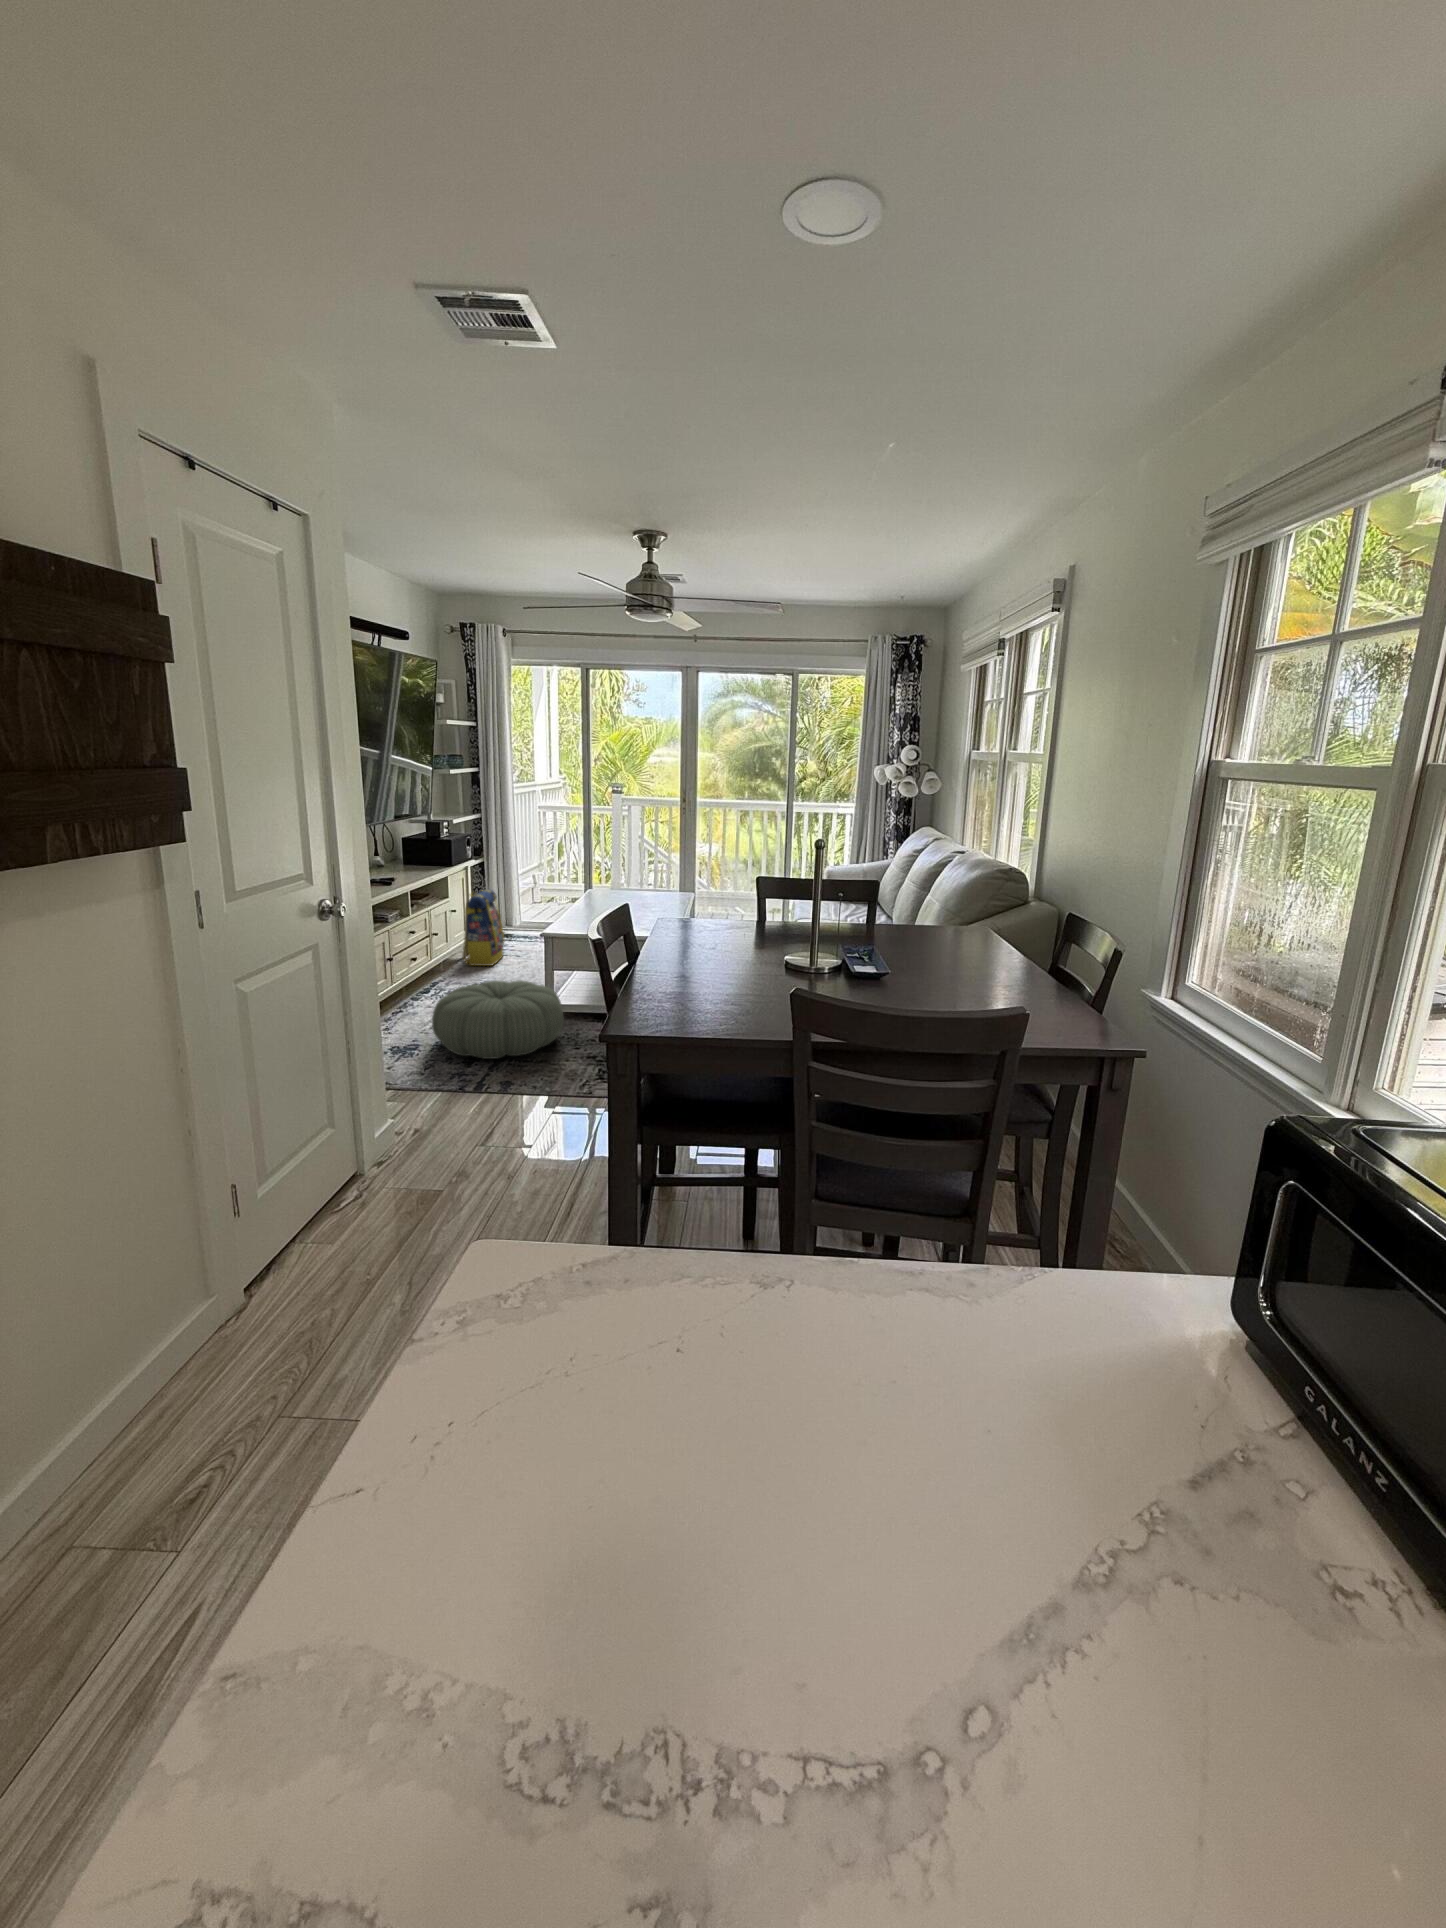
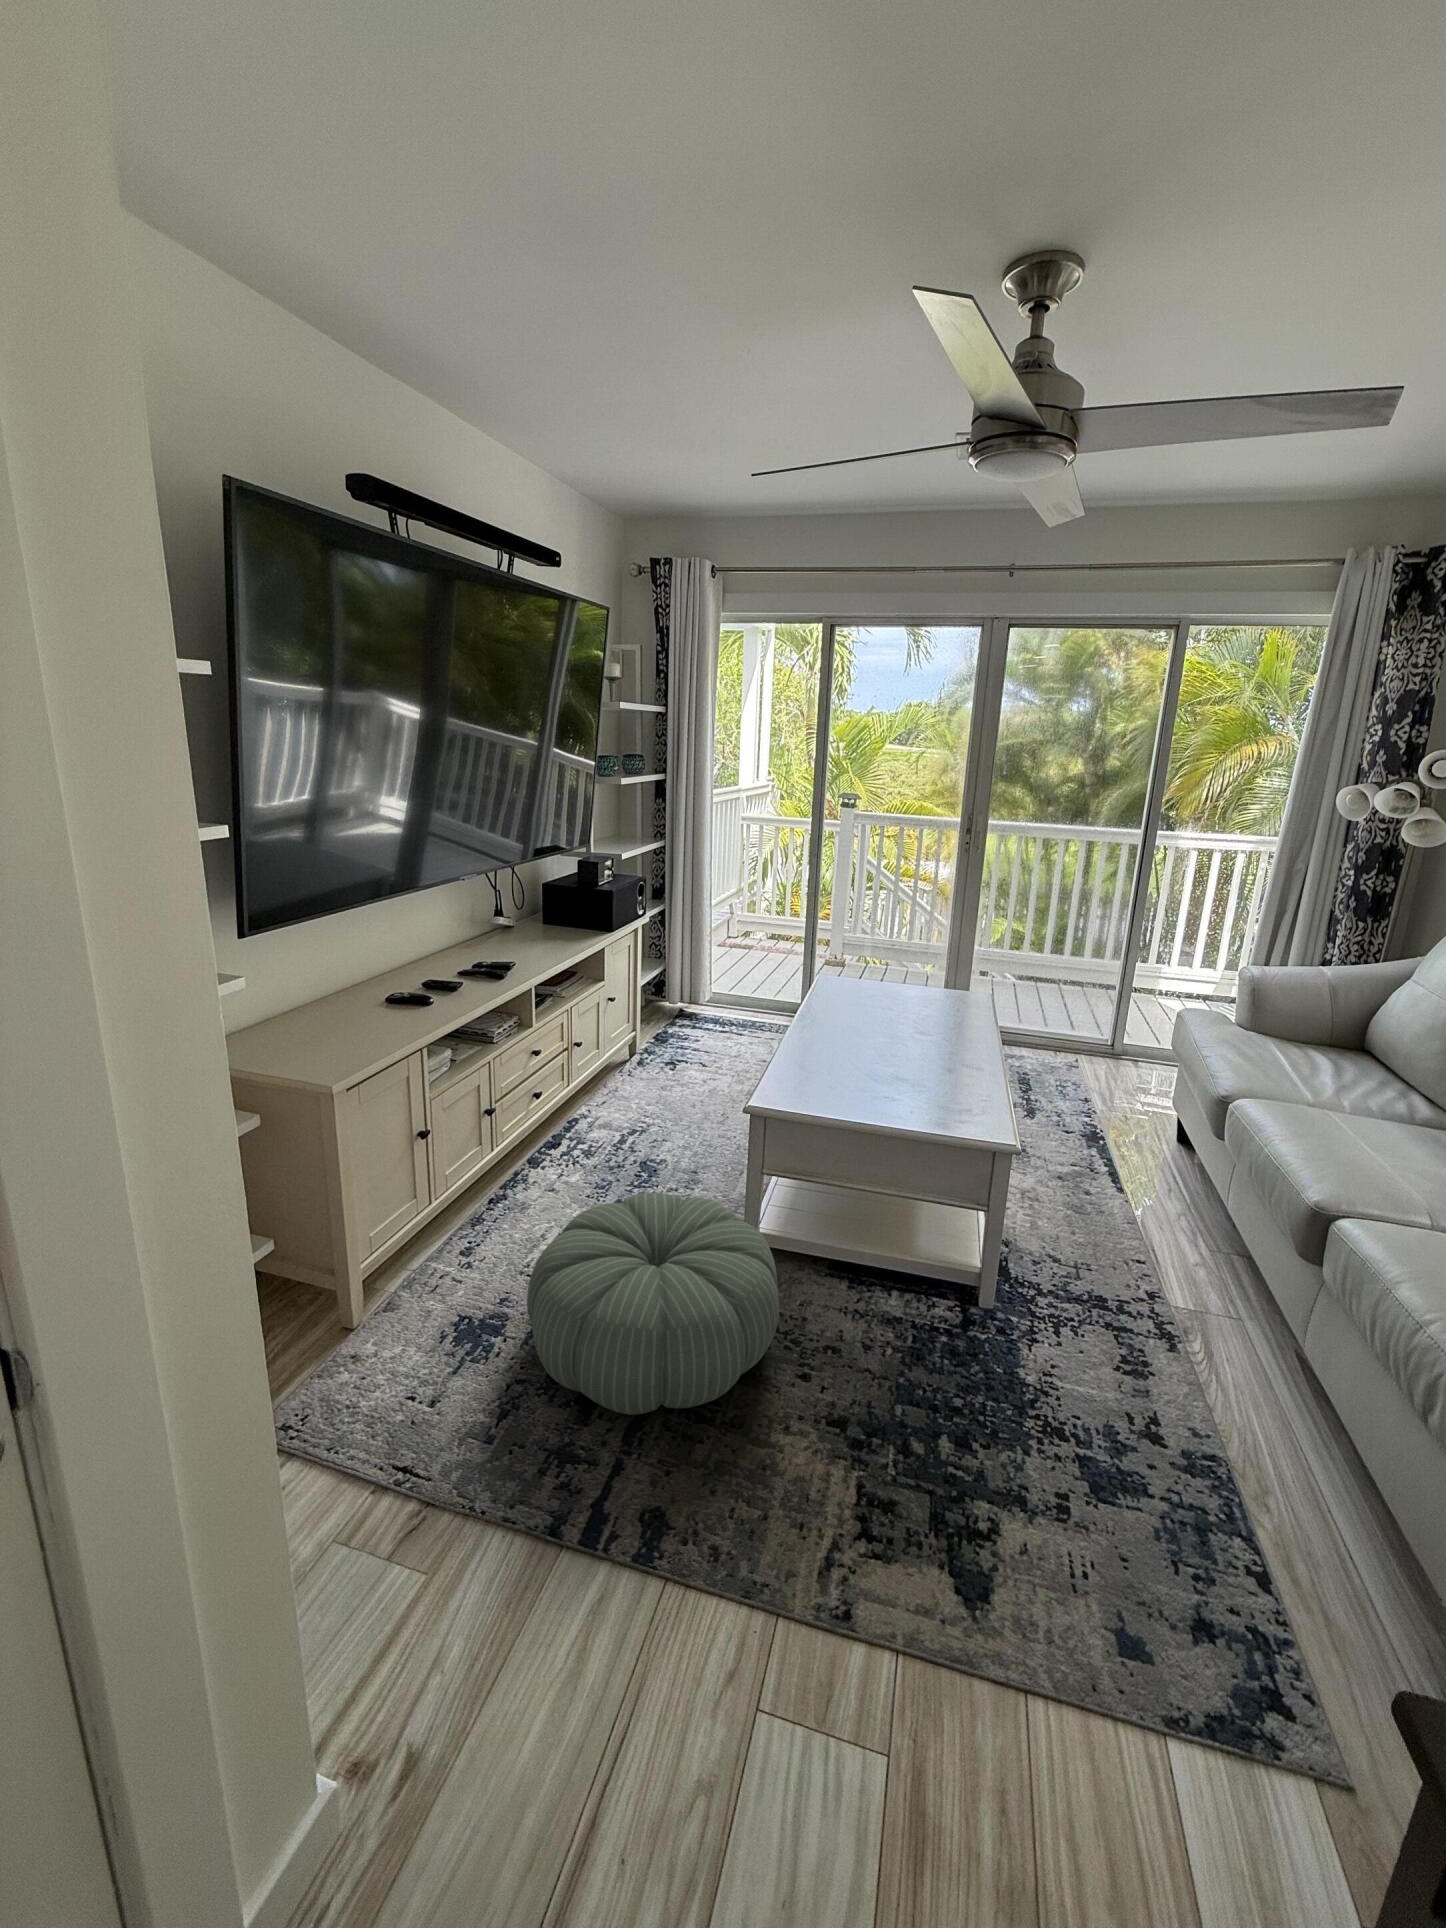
backpack: present [462,889,504,966] -> none [620,961,684,1086]

